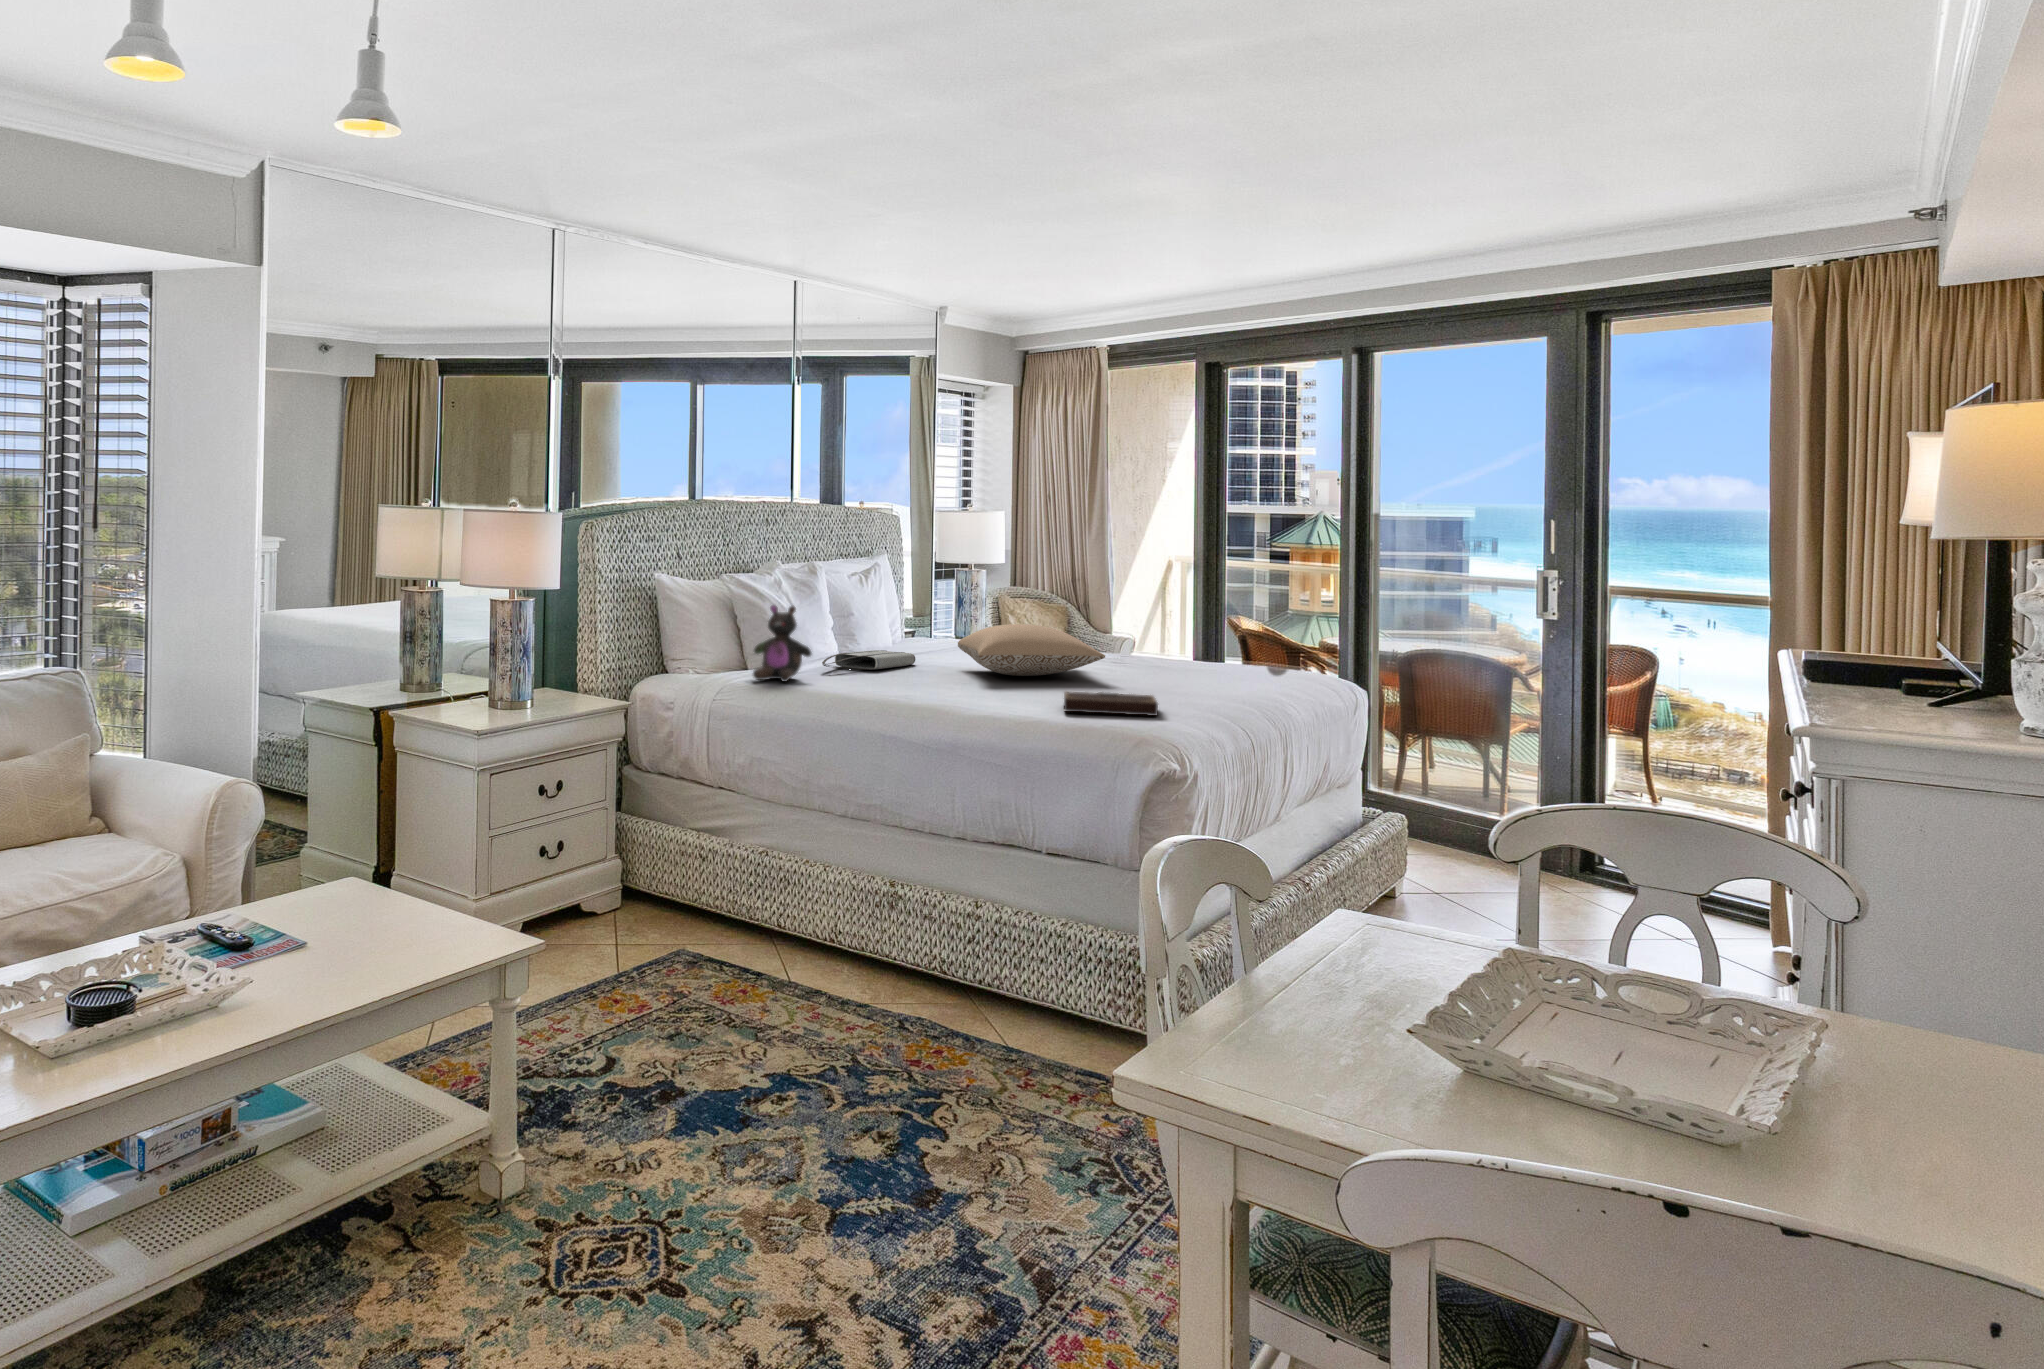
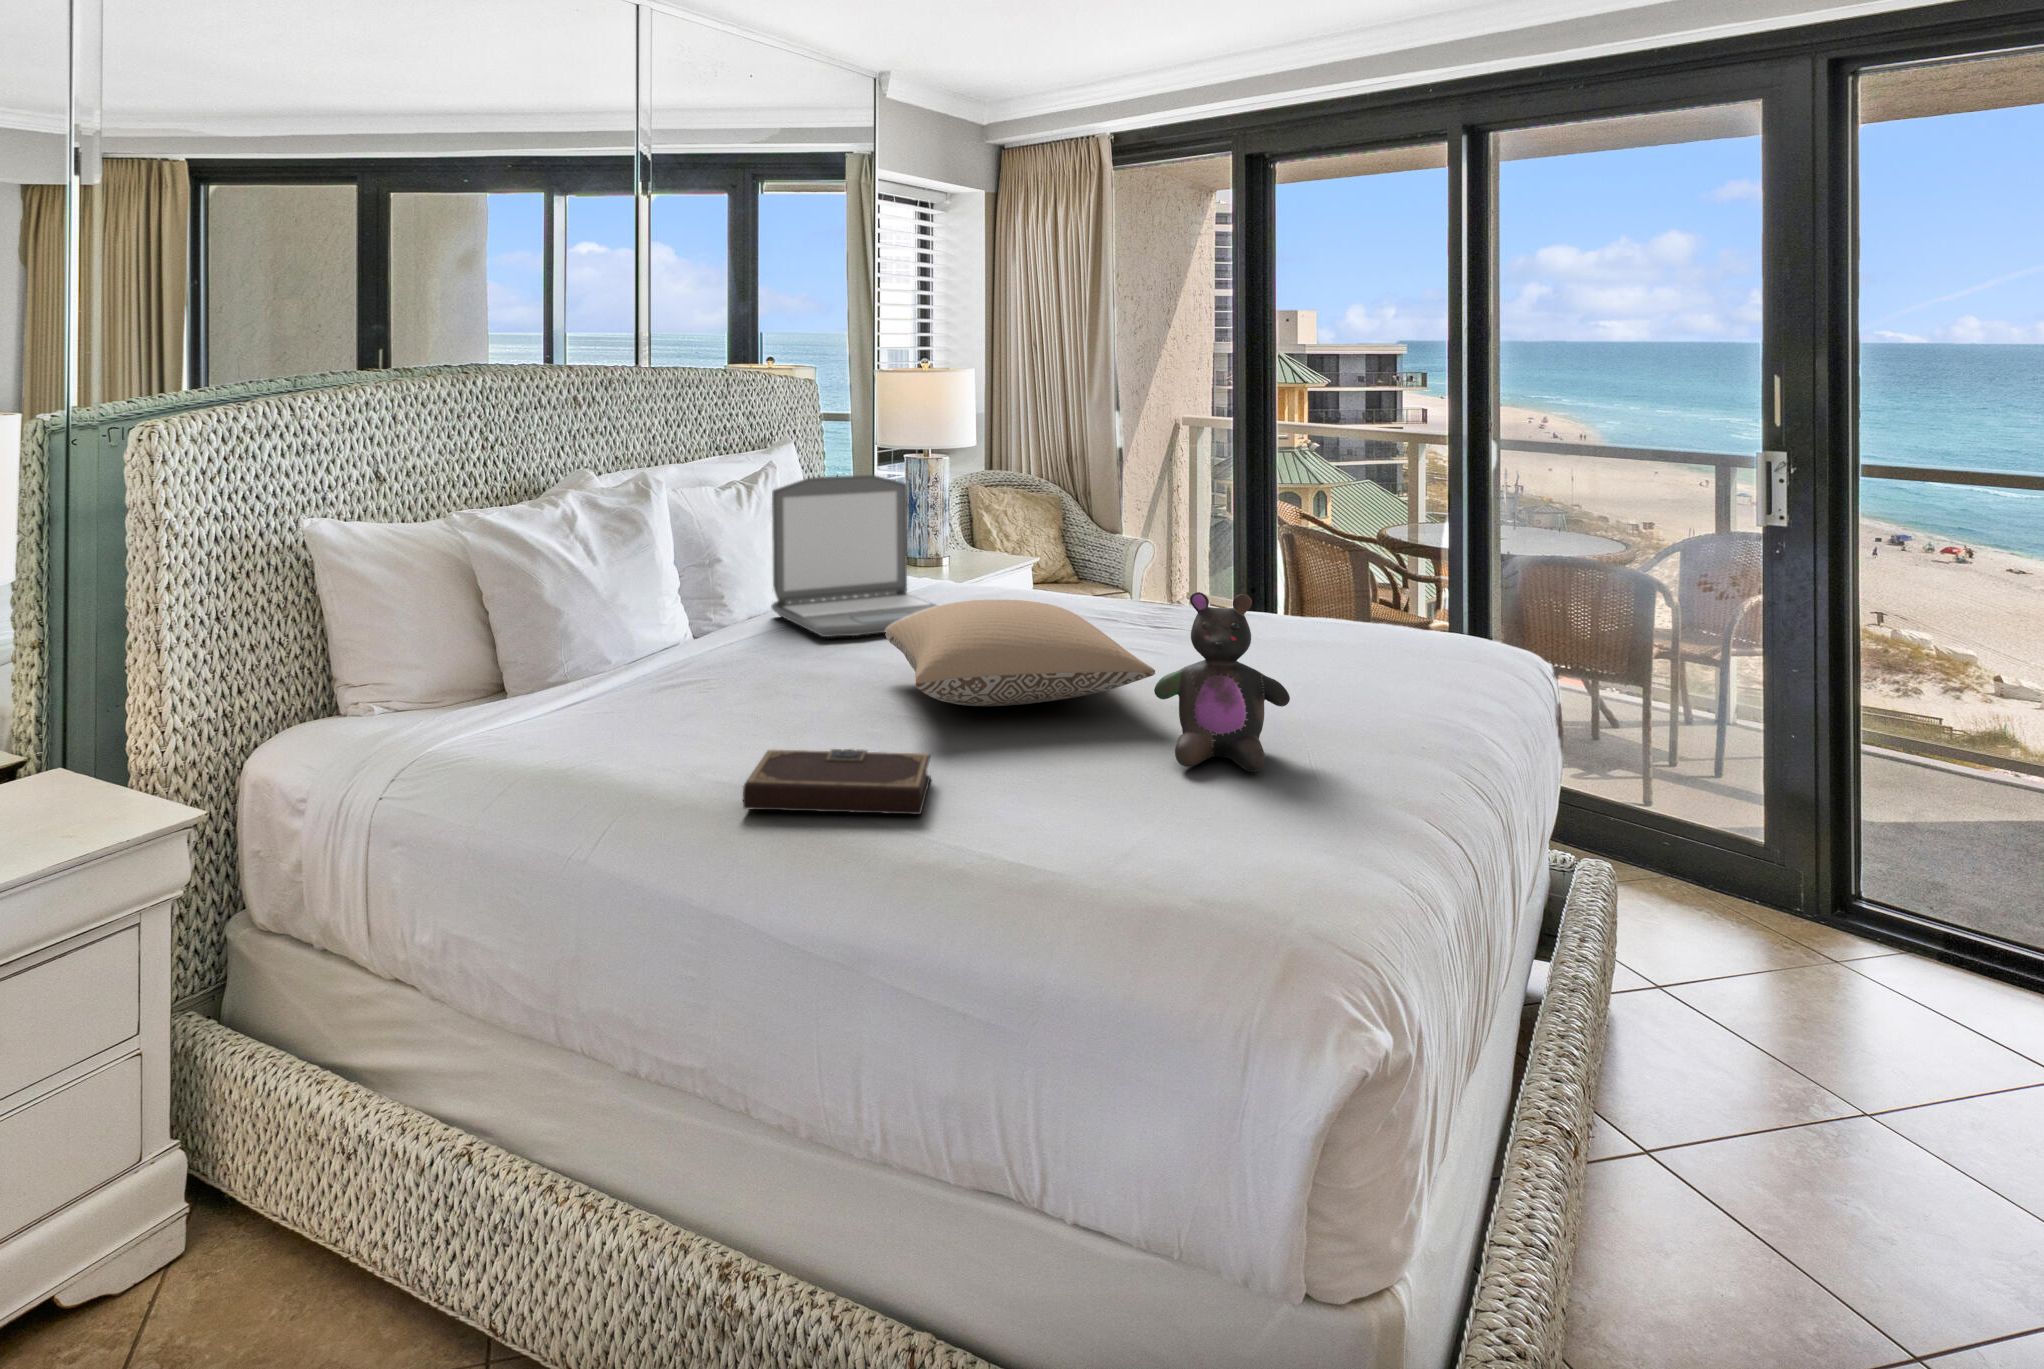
laptop: none [882,568,996,655] -> present [771,475,936,637]
stuffed bear: present [753,605,811,682] -> present [1154,592,1290,772]
tote bag: present [822,650,915,670] -> none [625,640,813,697]
notebook: present [1064,691,1158,716] -> present [743,749,931,814]

